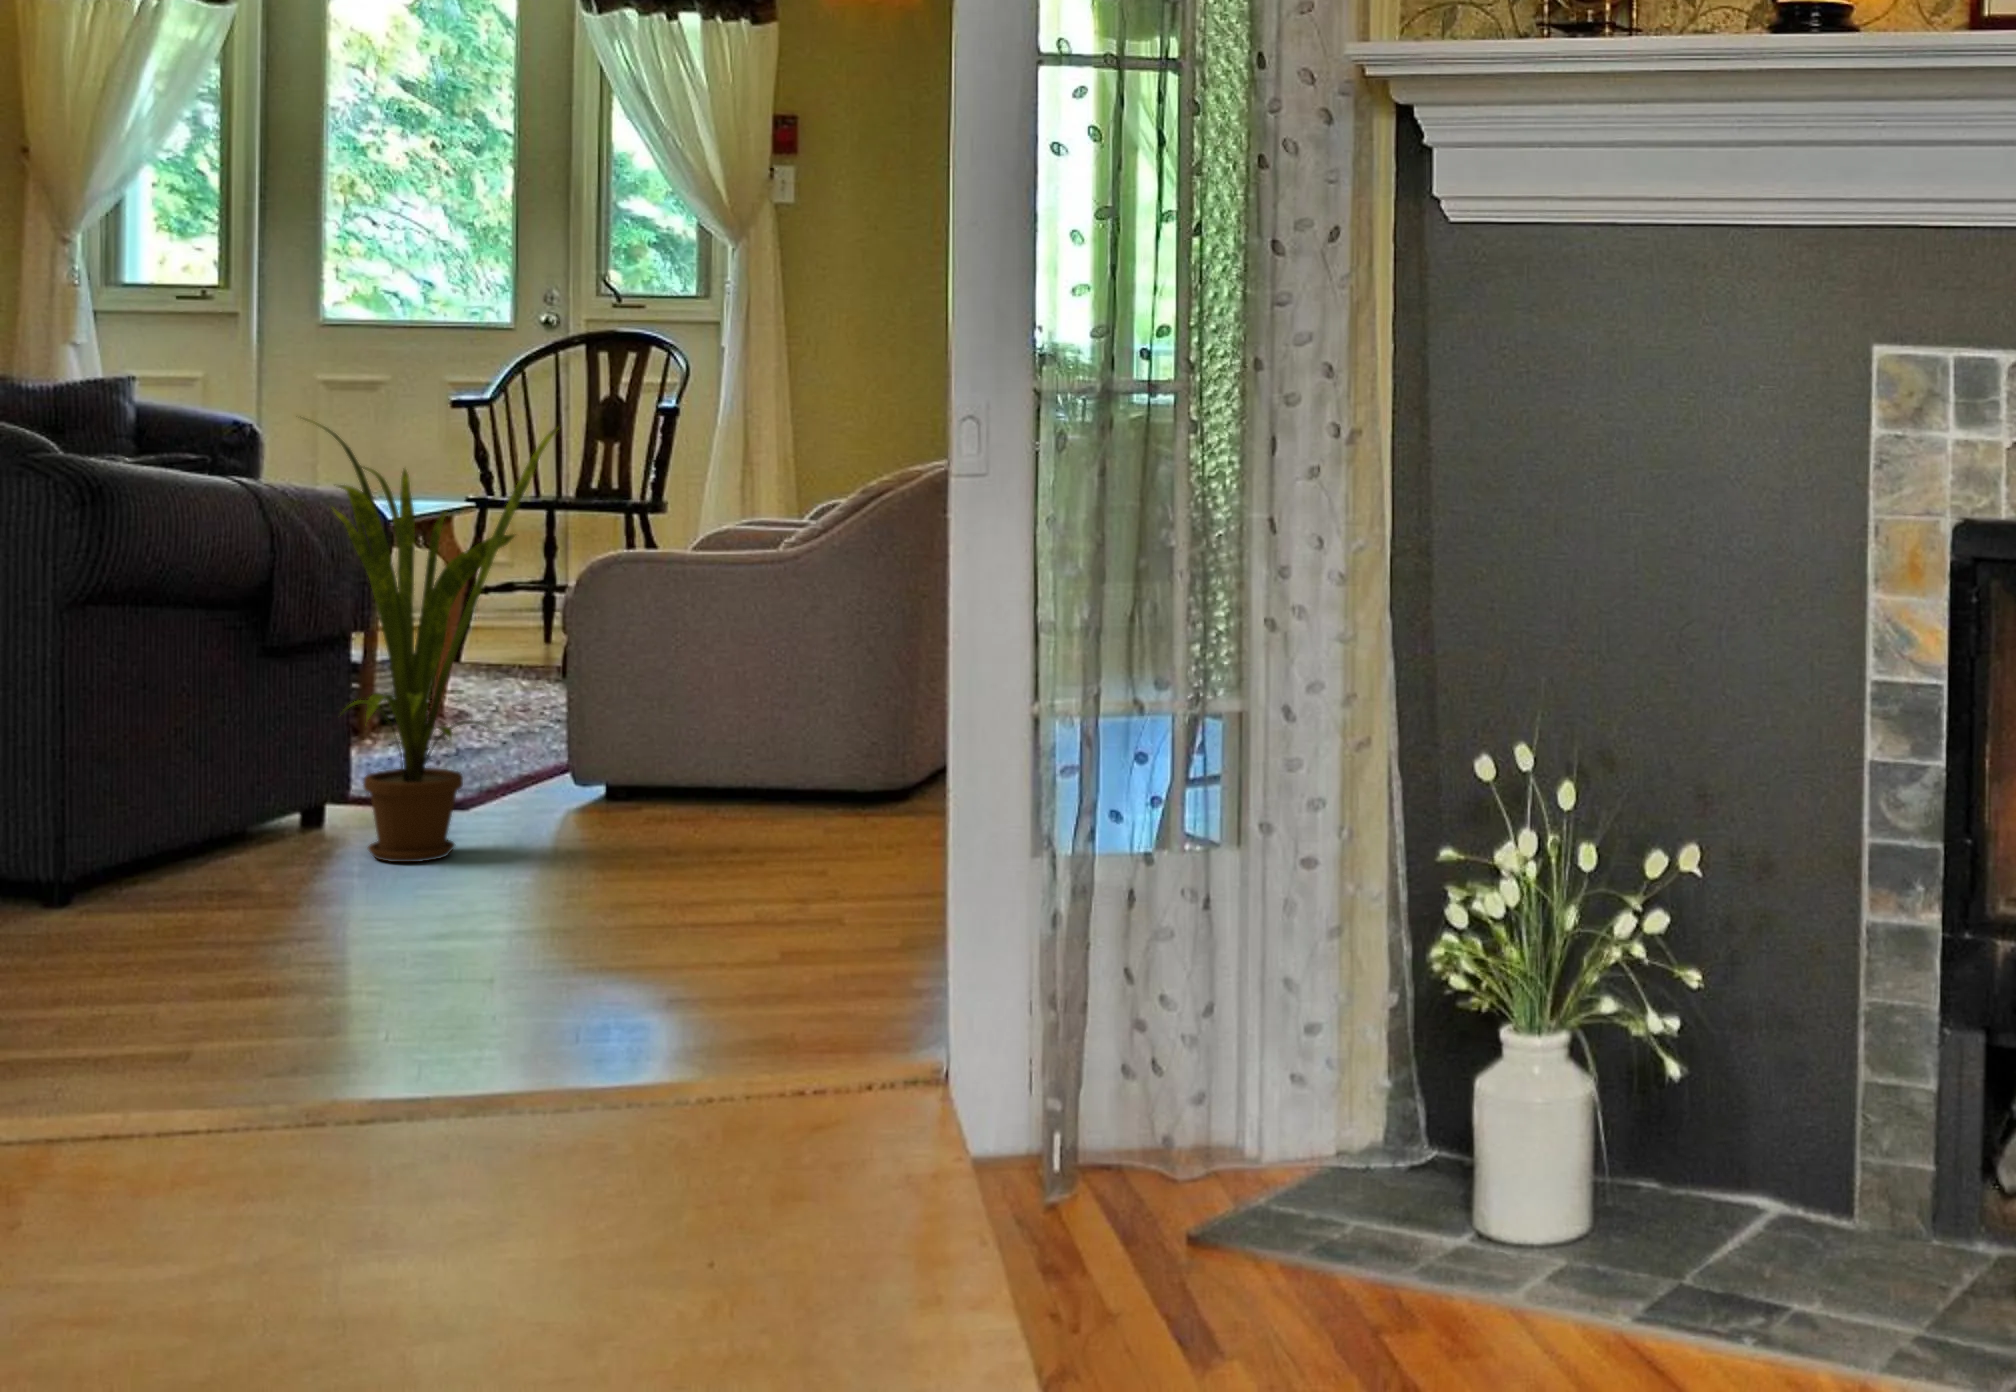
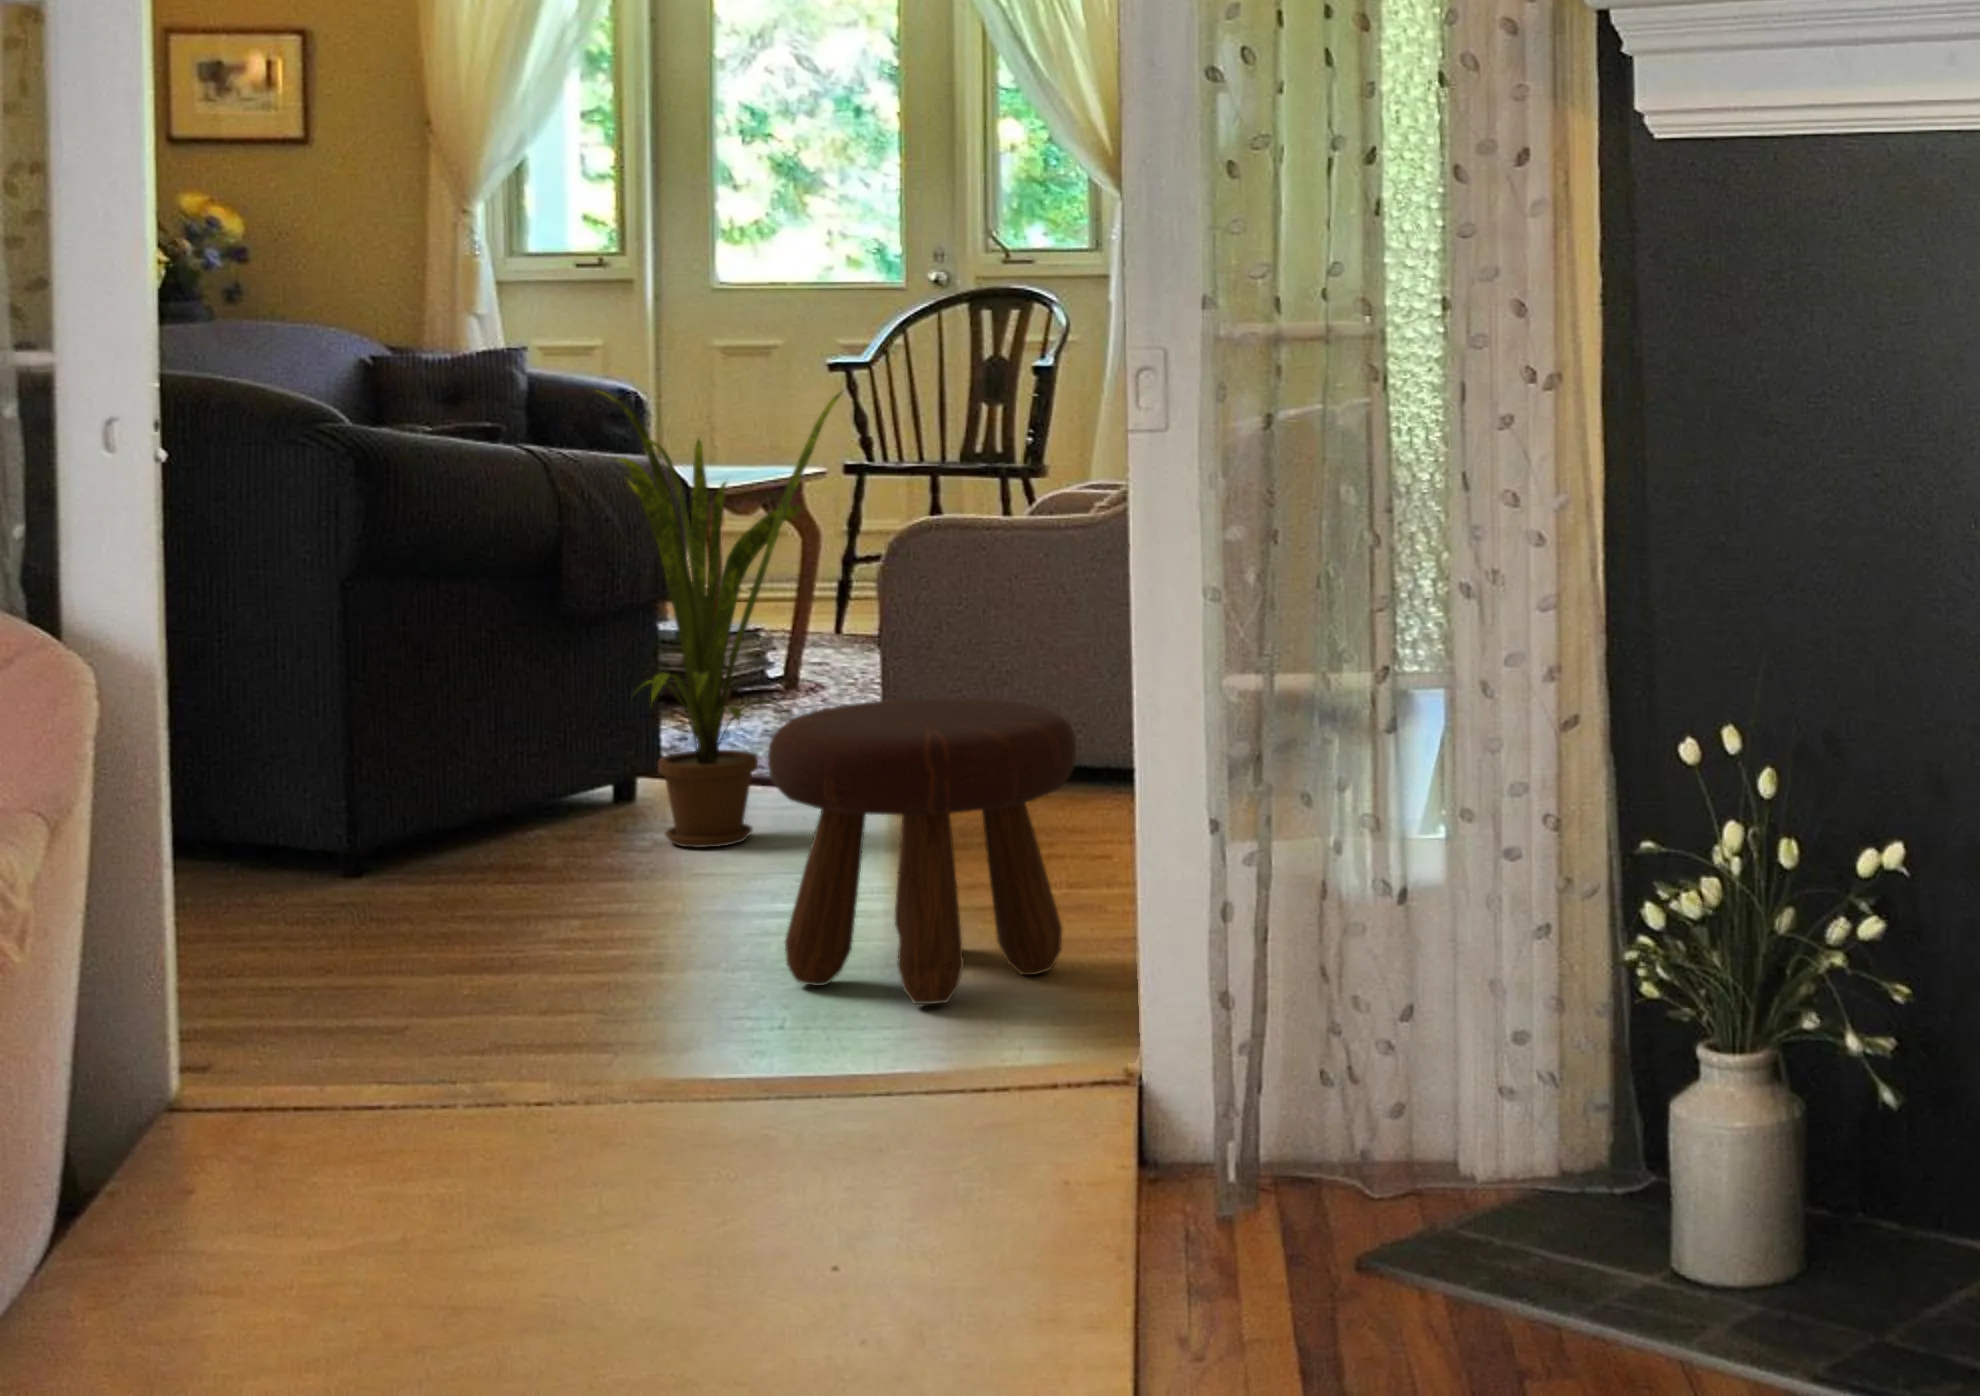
footstool: none [540,718,835,1007] -> present [768,698,1077,1004]

